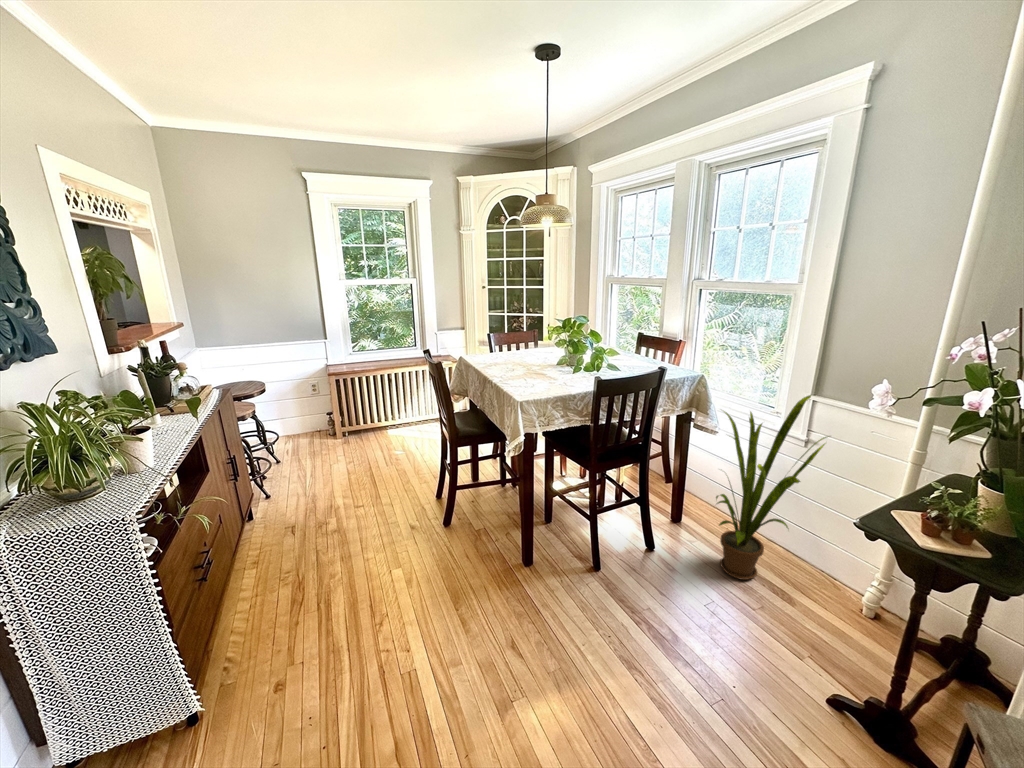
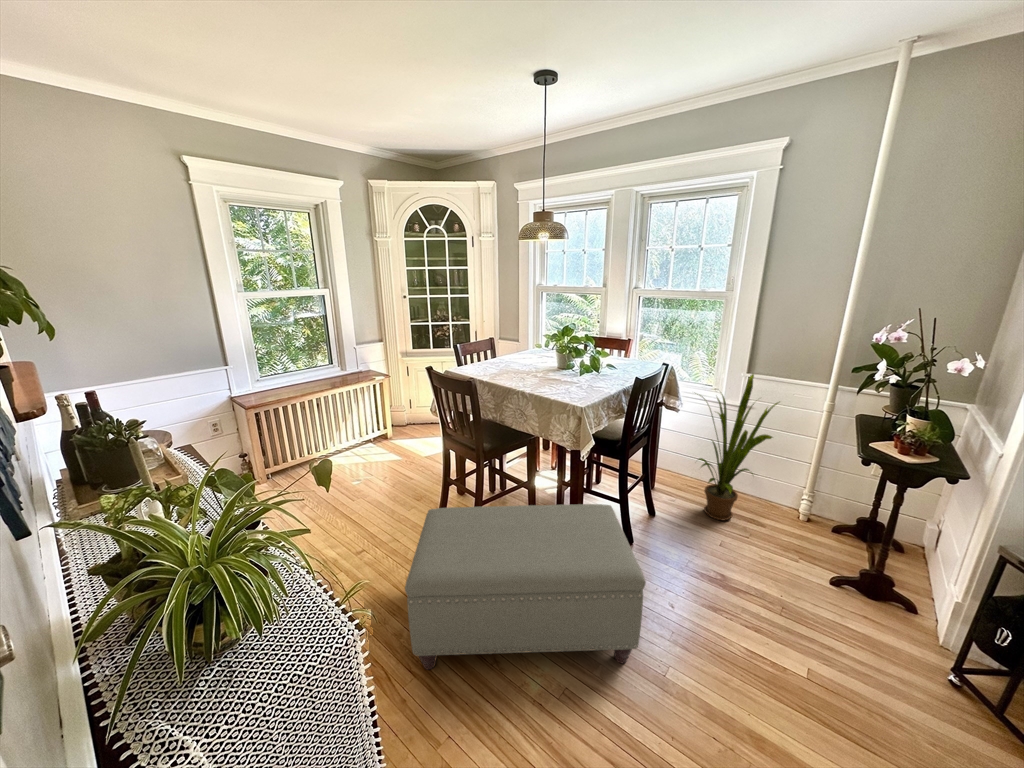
ottoman: none [302,475,540,673] -> present [405,504,646,670]

